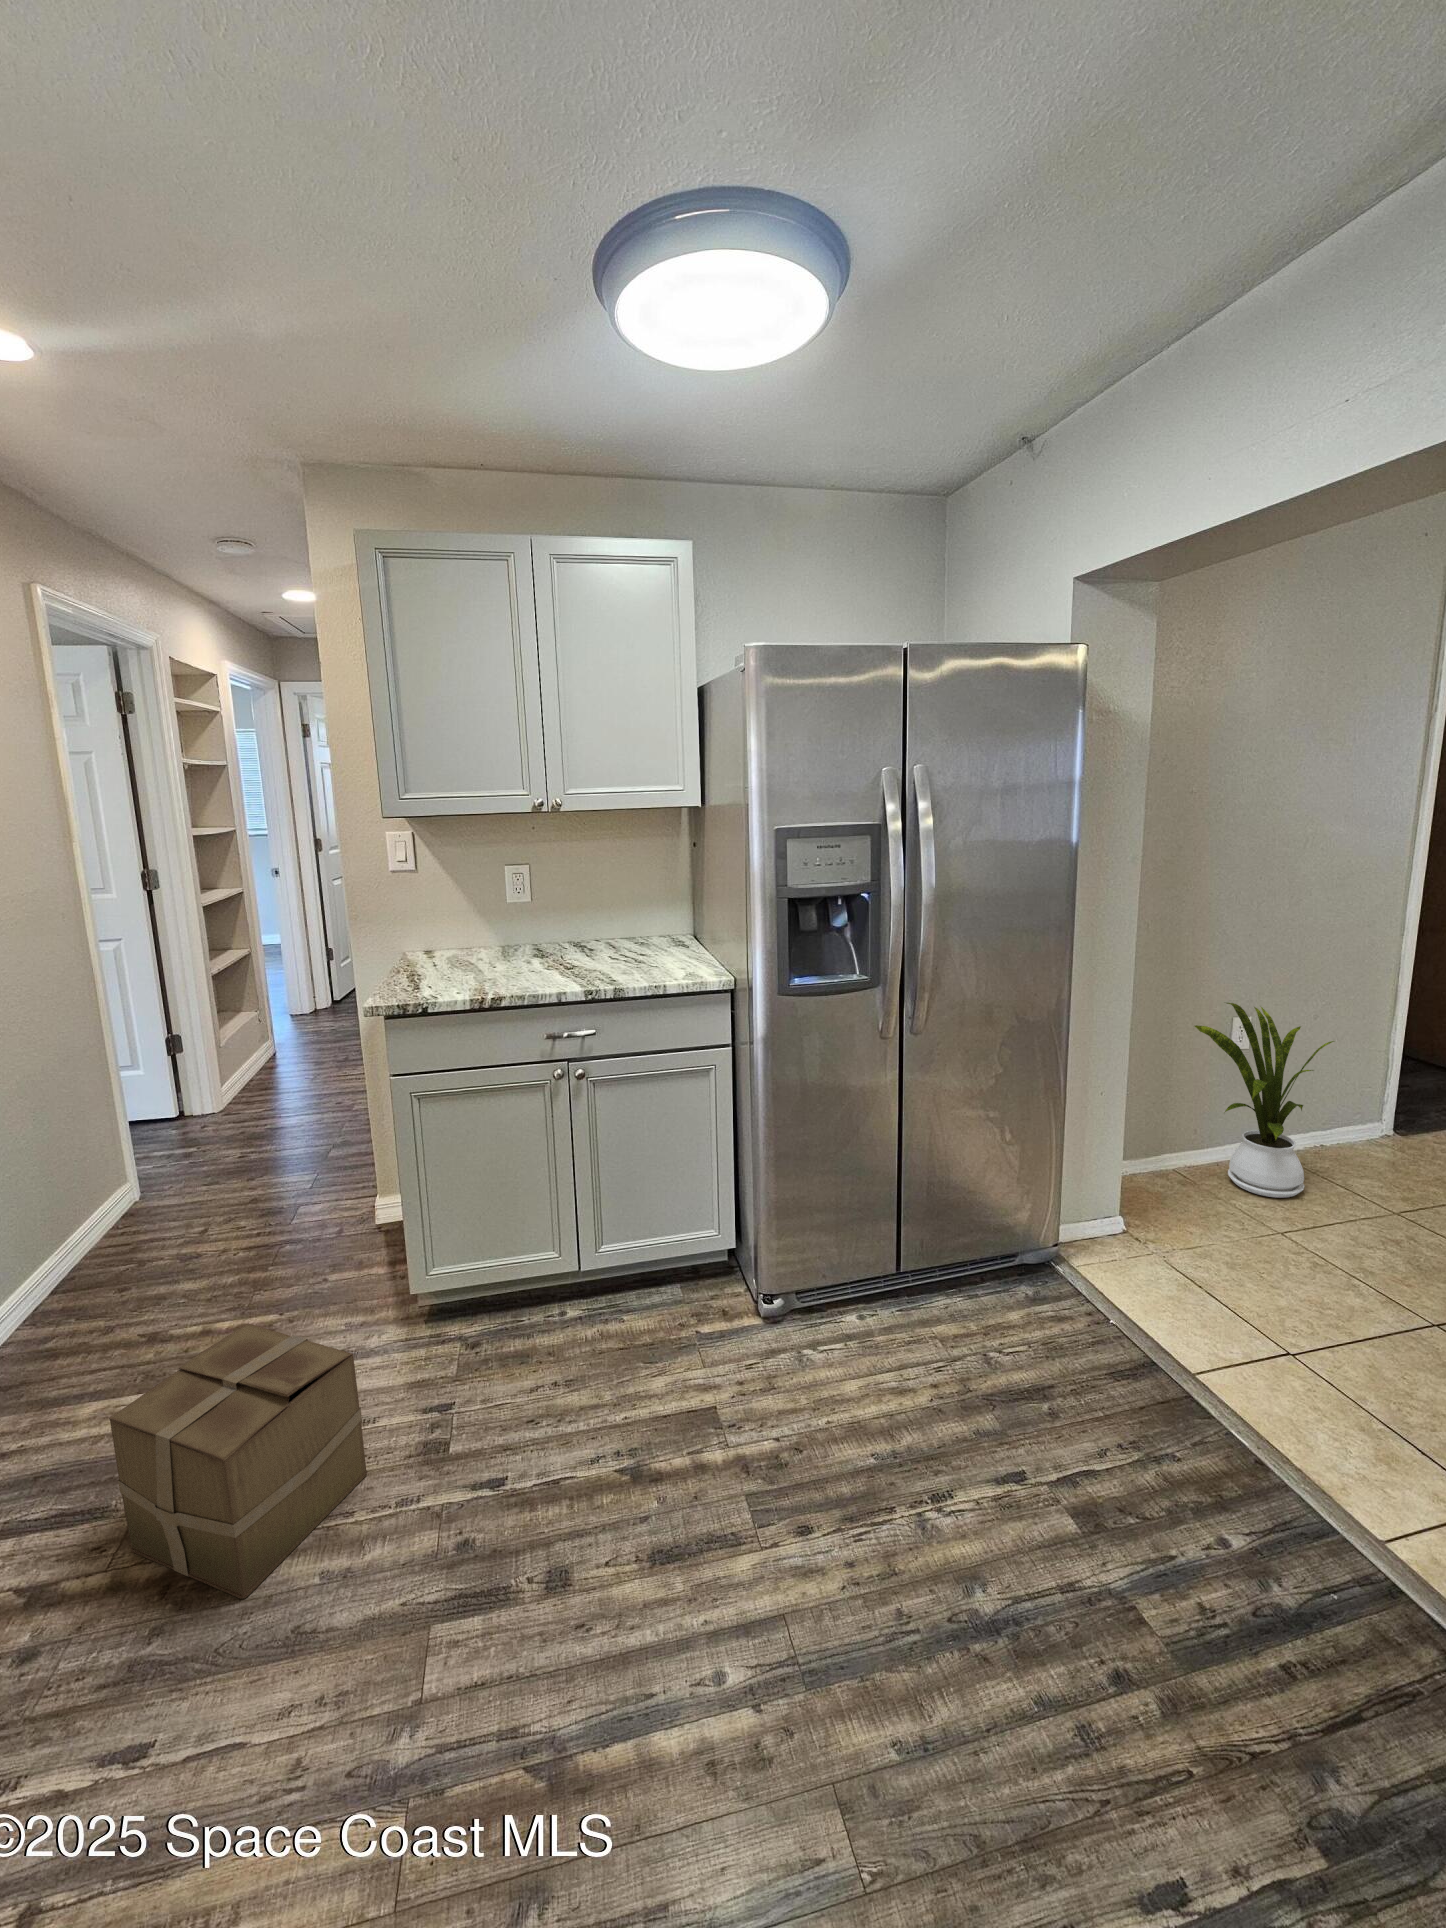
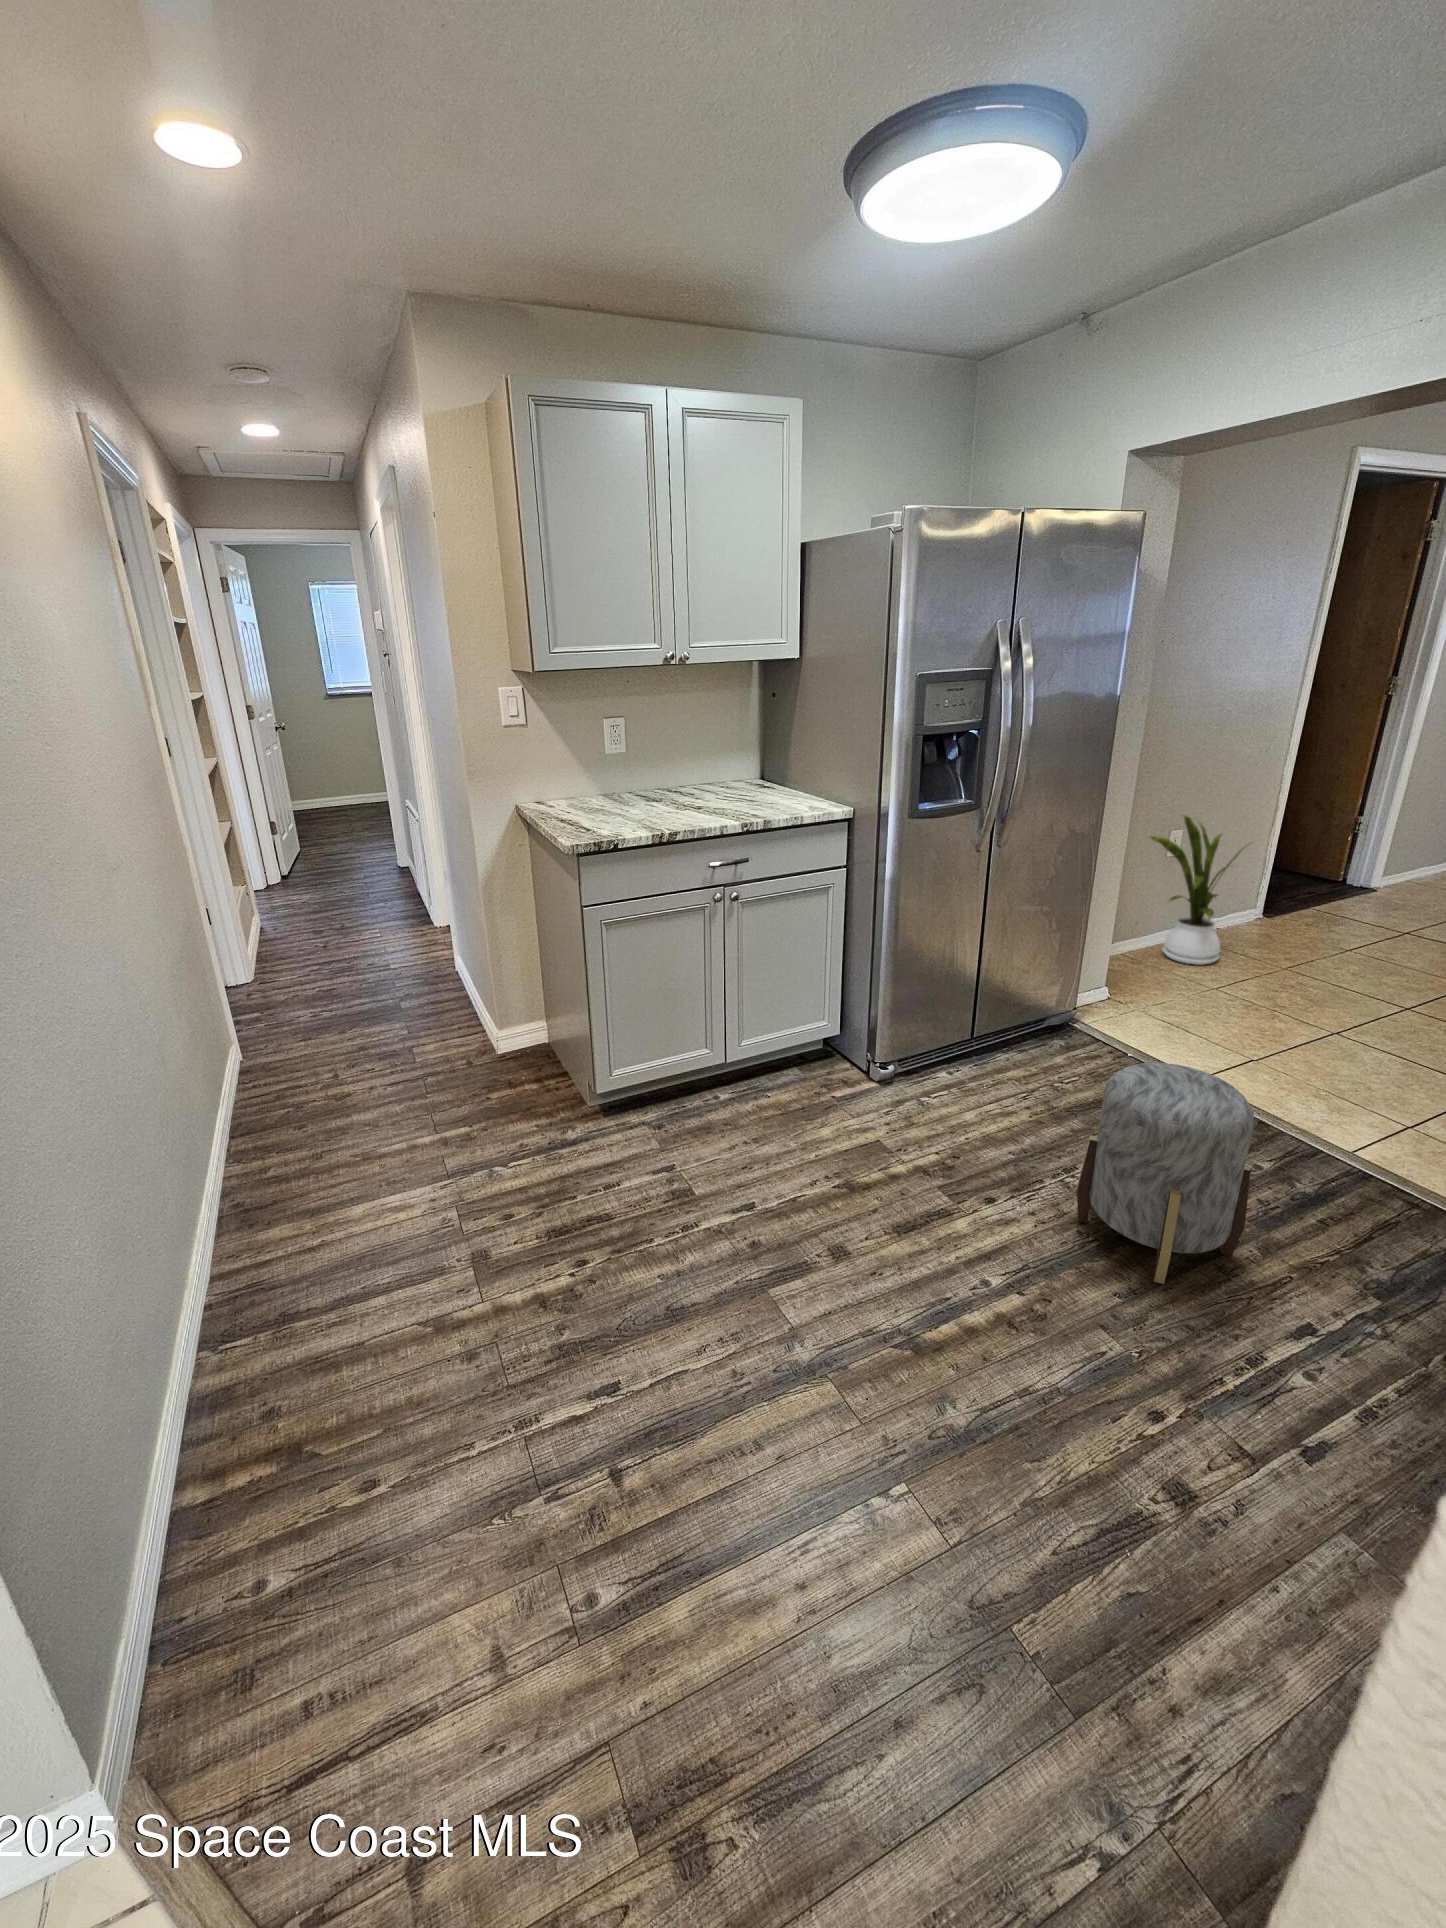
cardboard box: present [109,1324,367,1599] -> none [479,1114,644,1298]
stool: none [898,1365,1122,1739] -> present [1077,1063,1254,1284]

